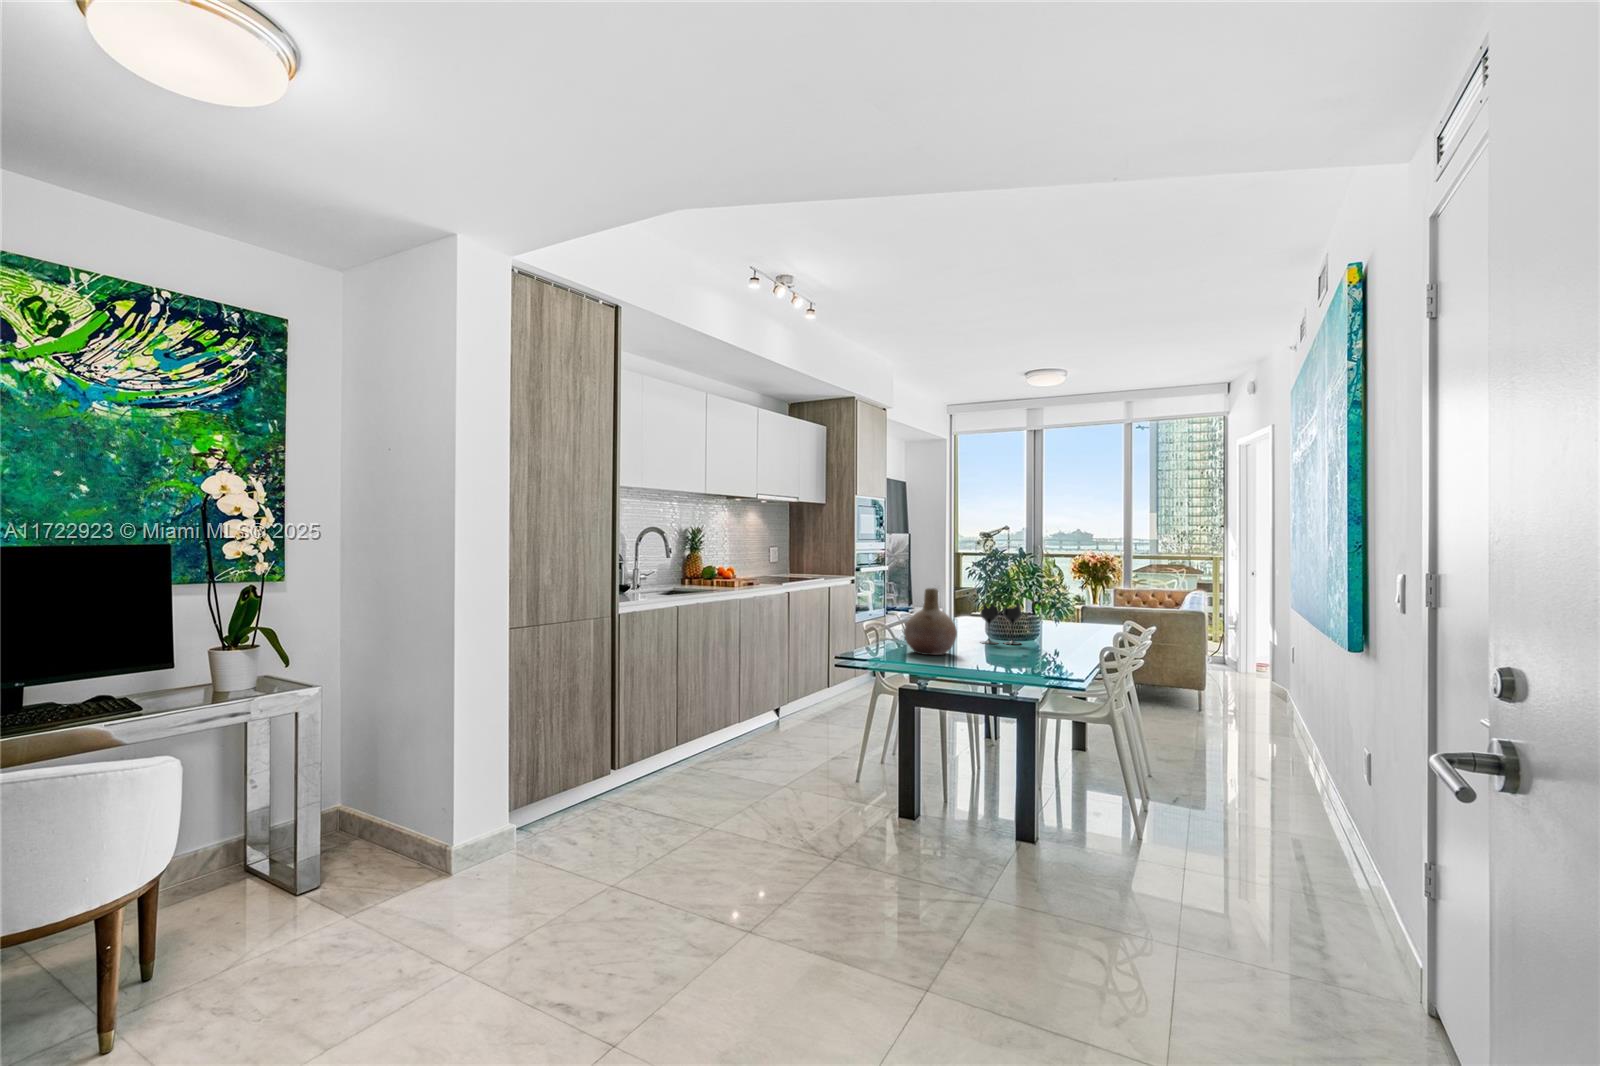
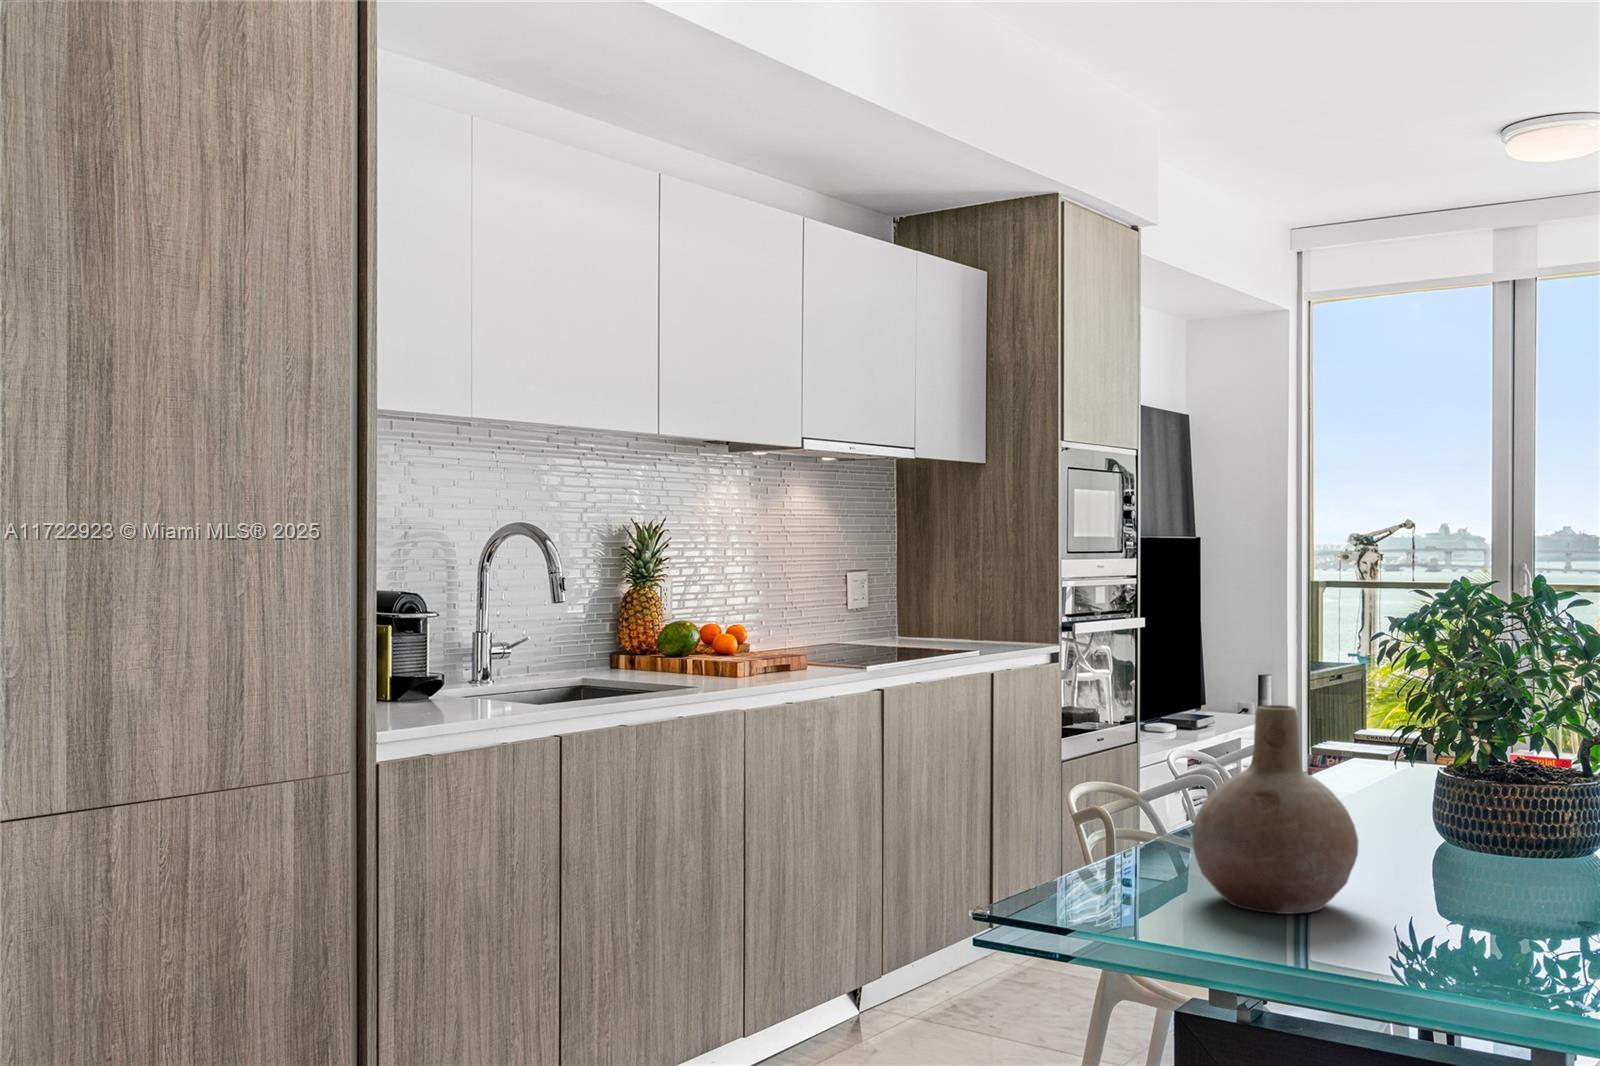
wine glass: present [980,601,1021,644] -> none [1418,733,1550,869]

